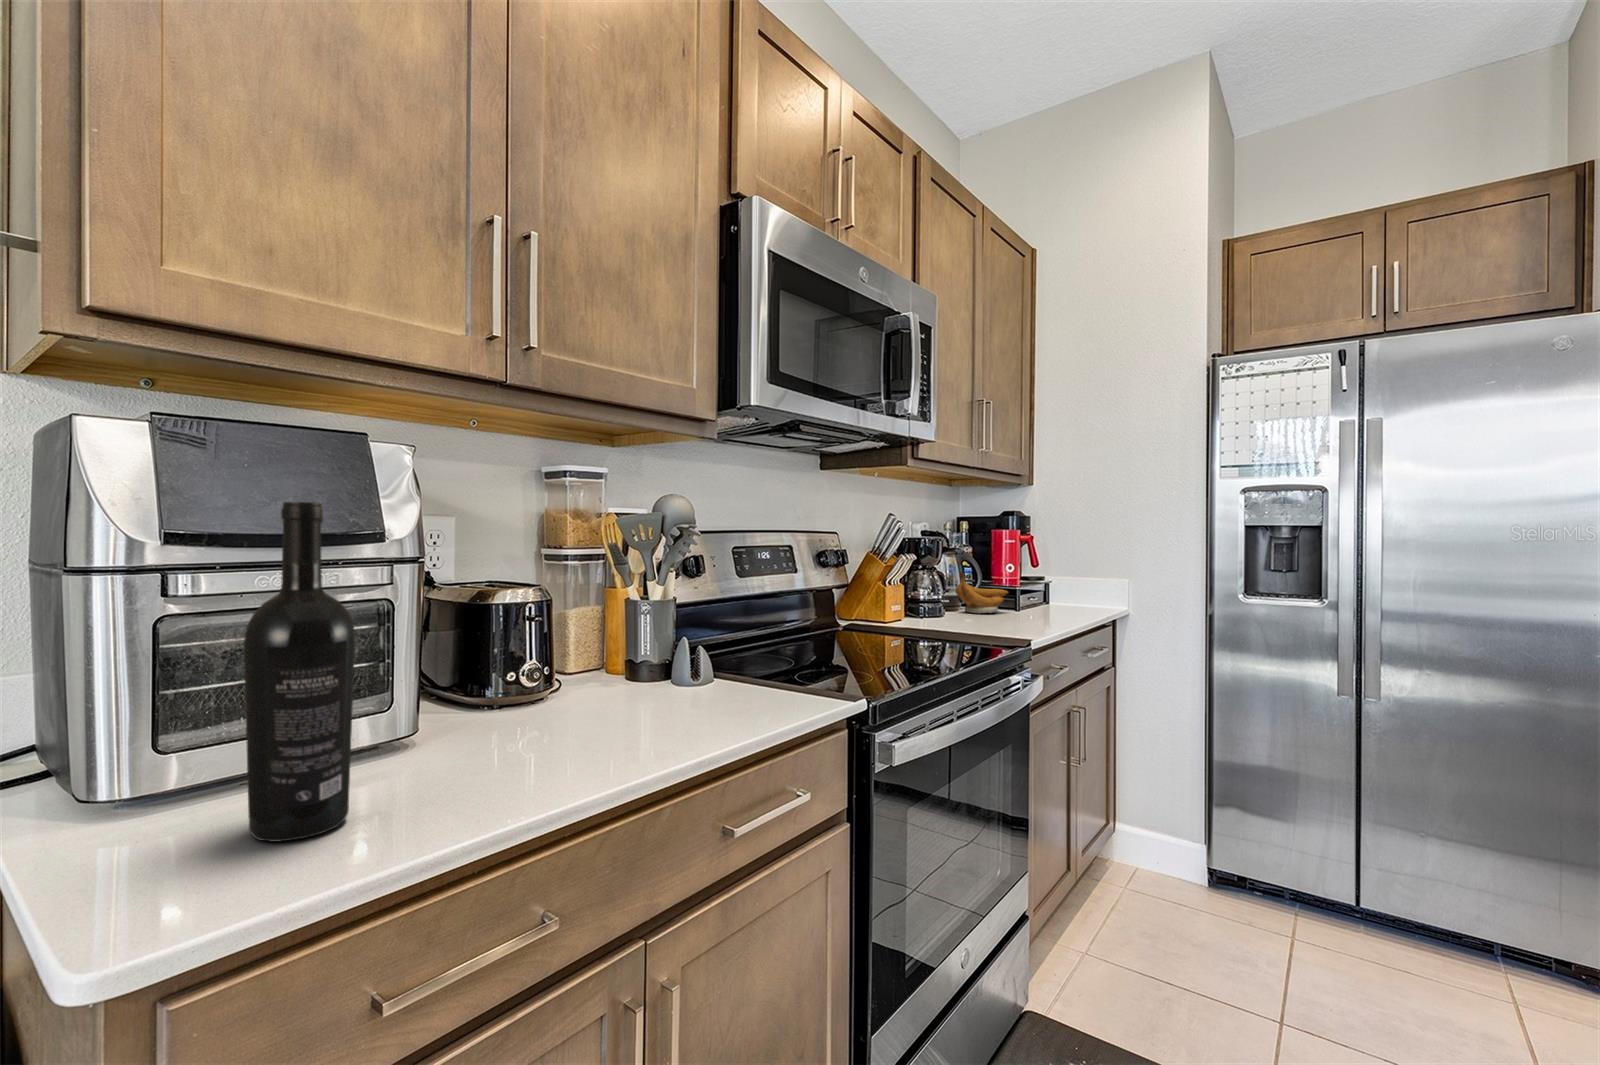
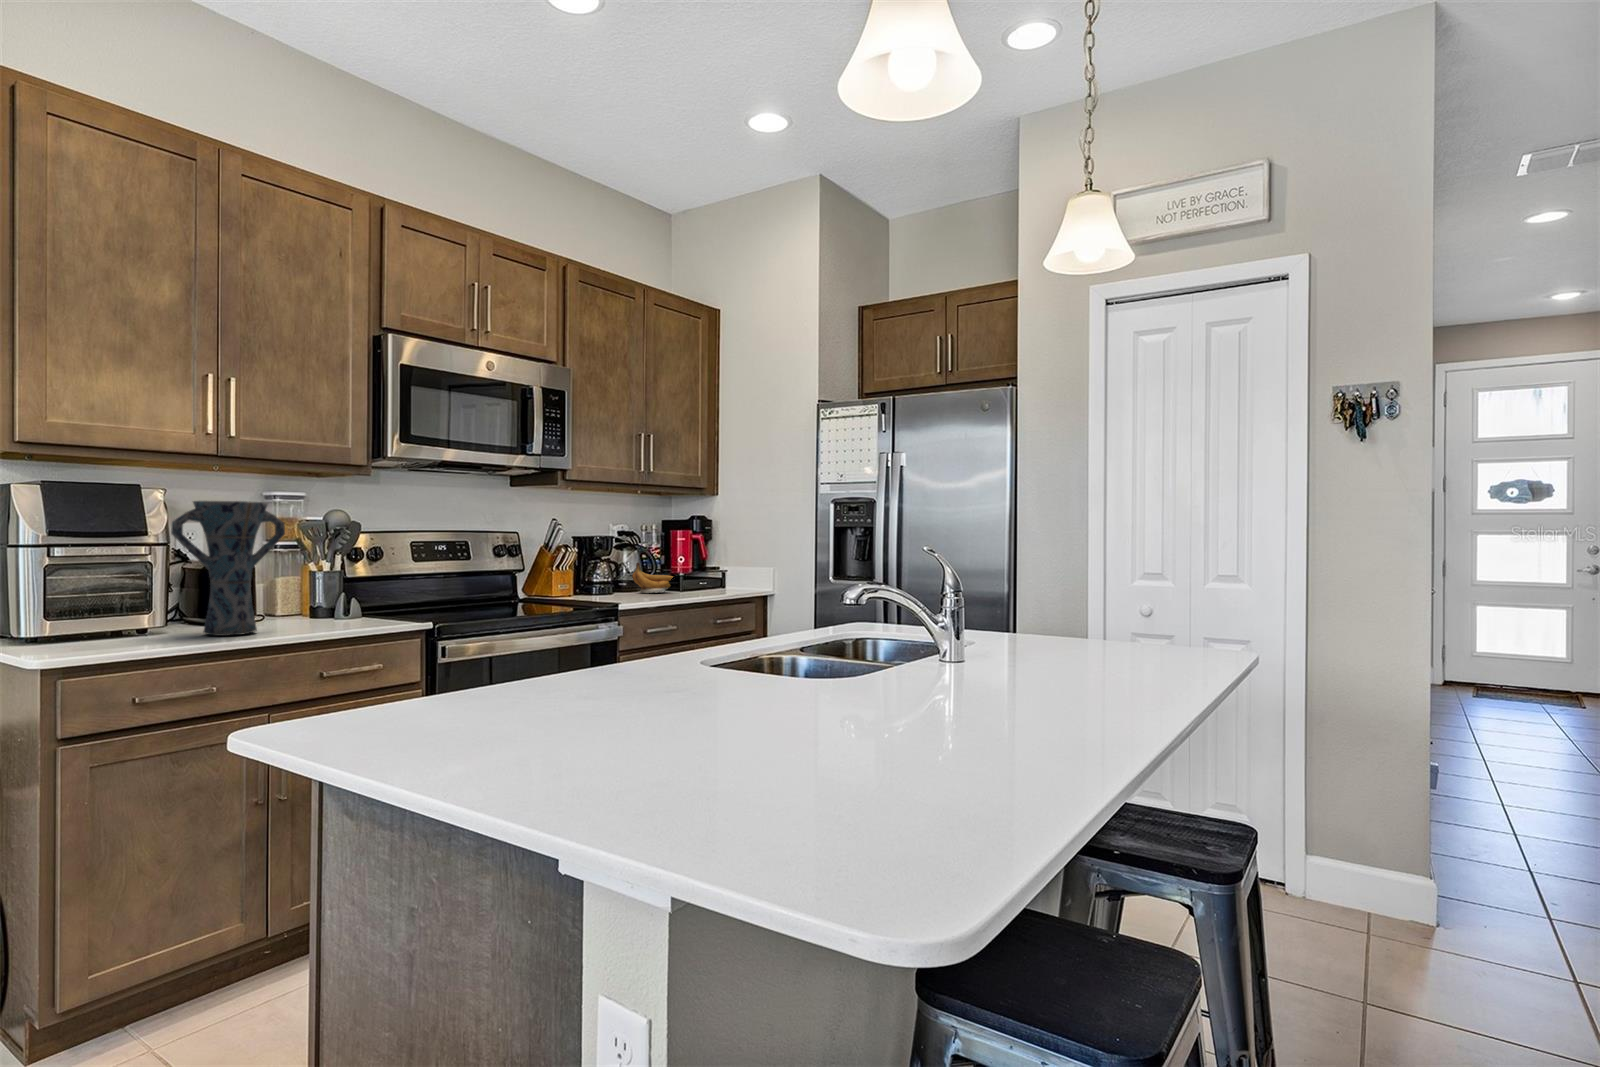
vase: none [440,466,631,757] -> present [171,501,285,636]
wine bottle: present [244,502,355,841] -> none [83,519,128,648]

